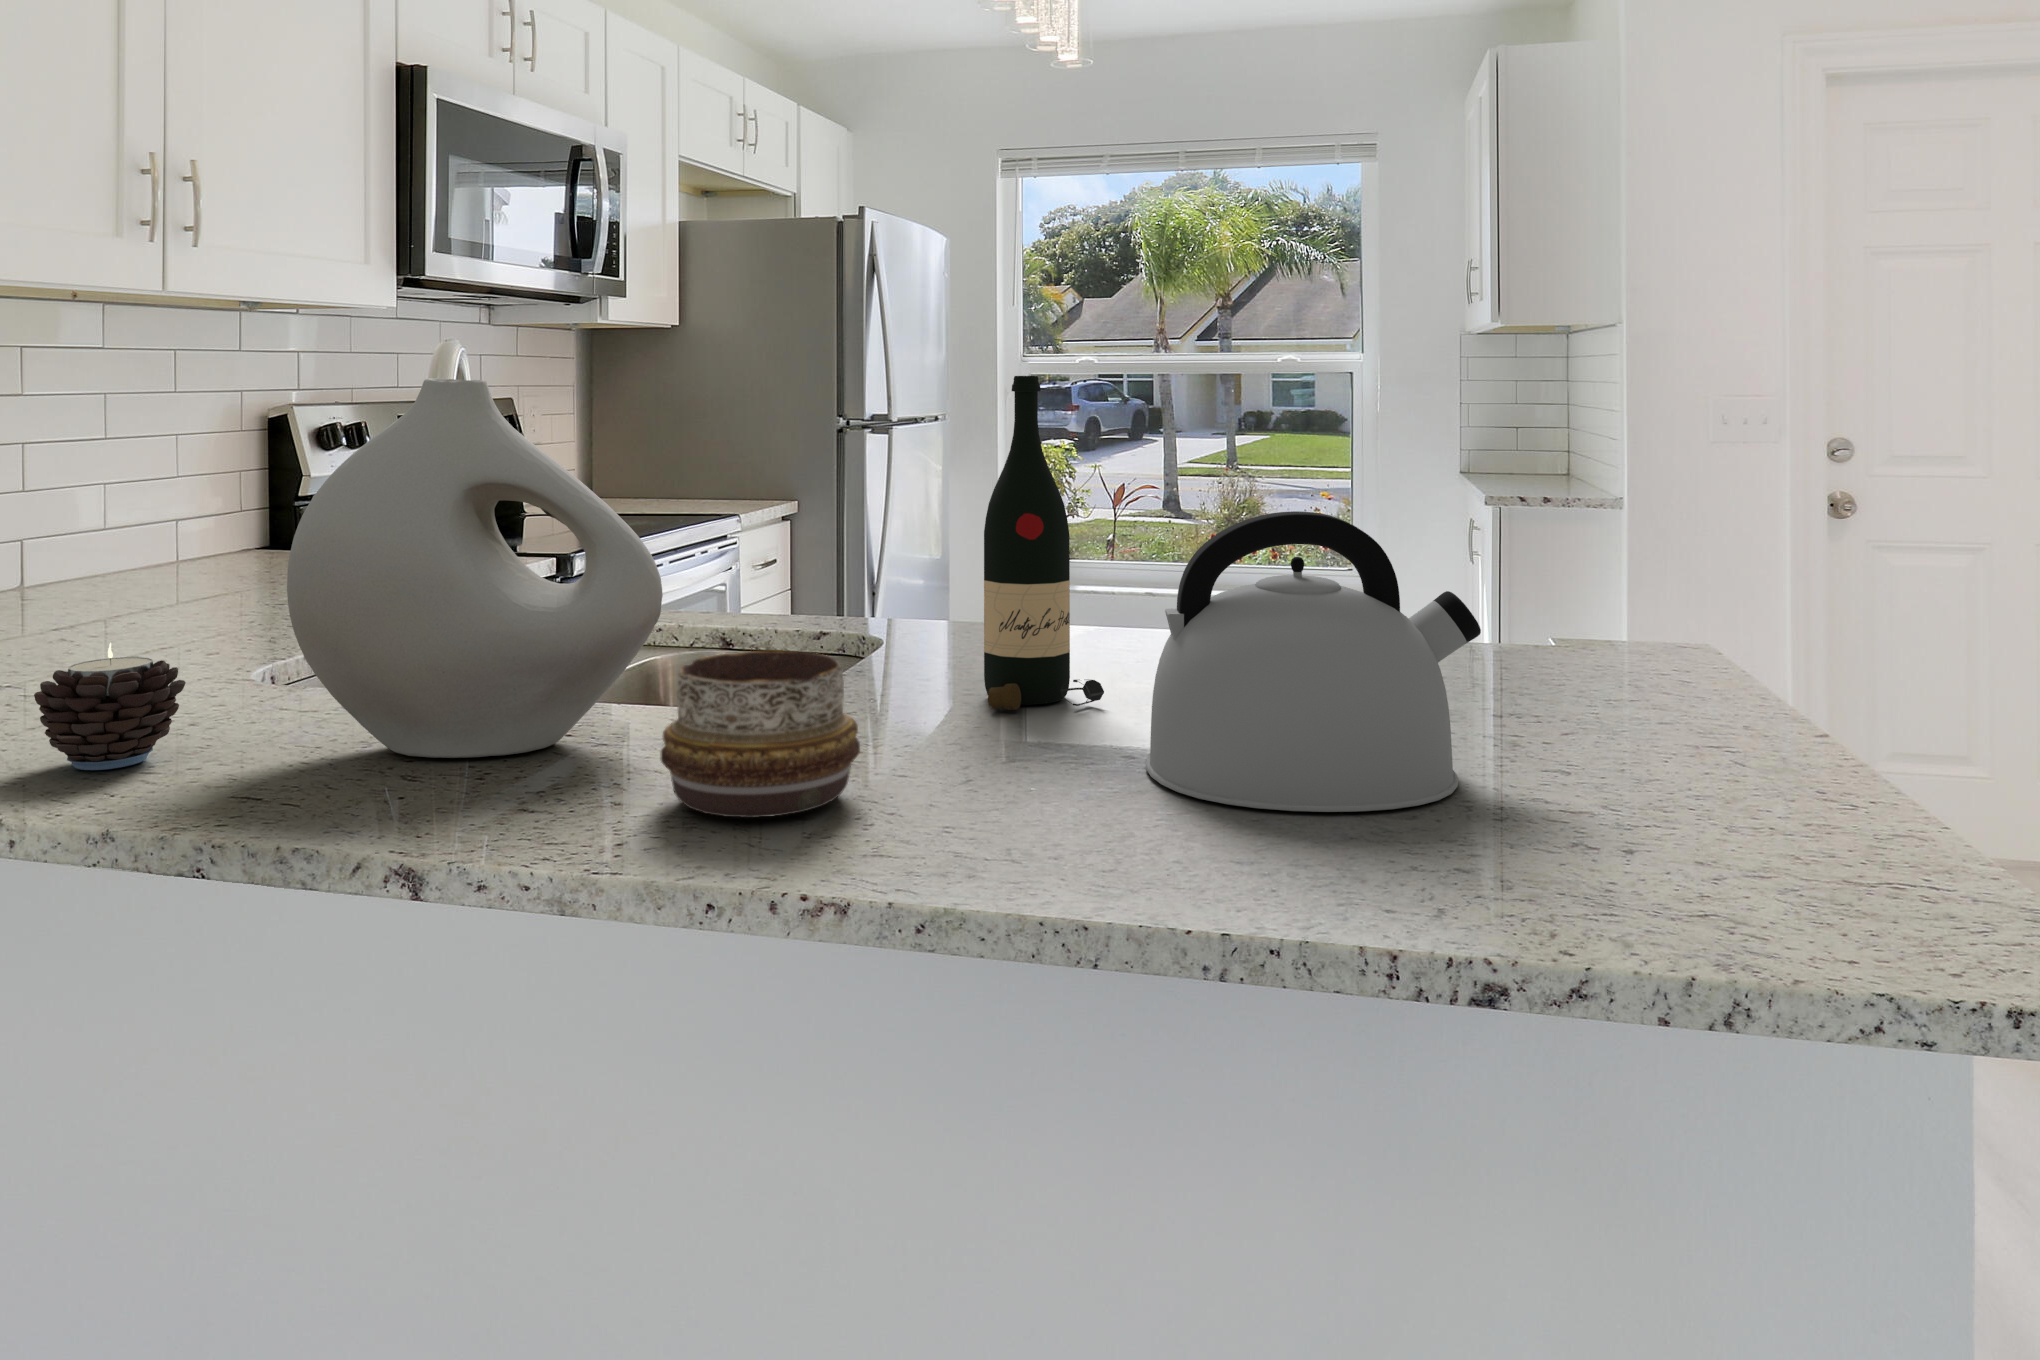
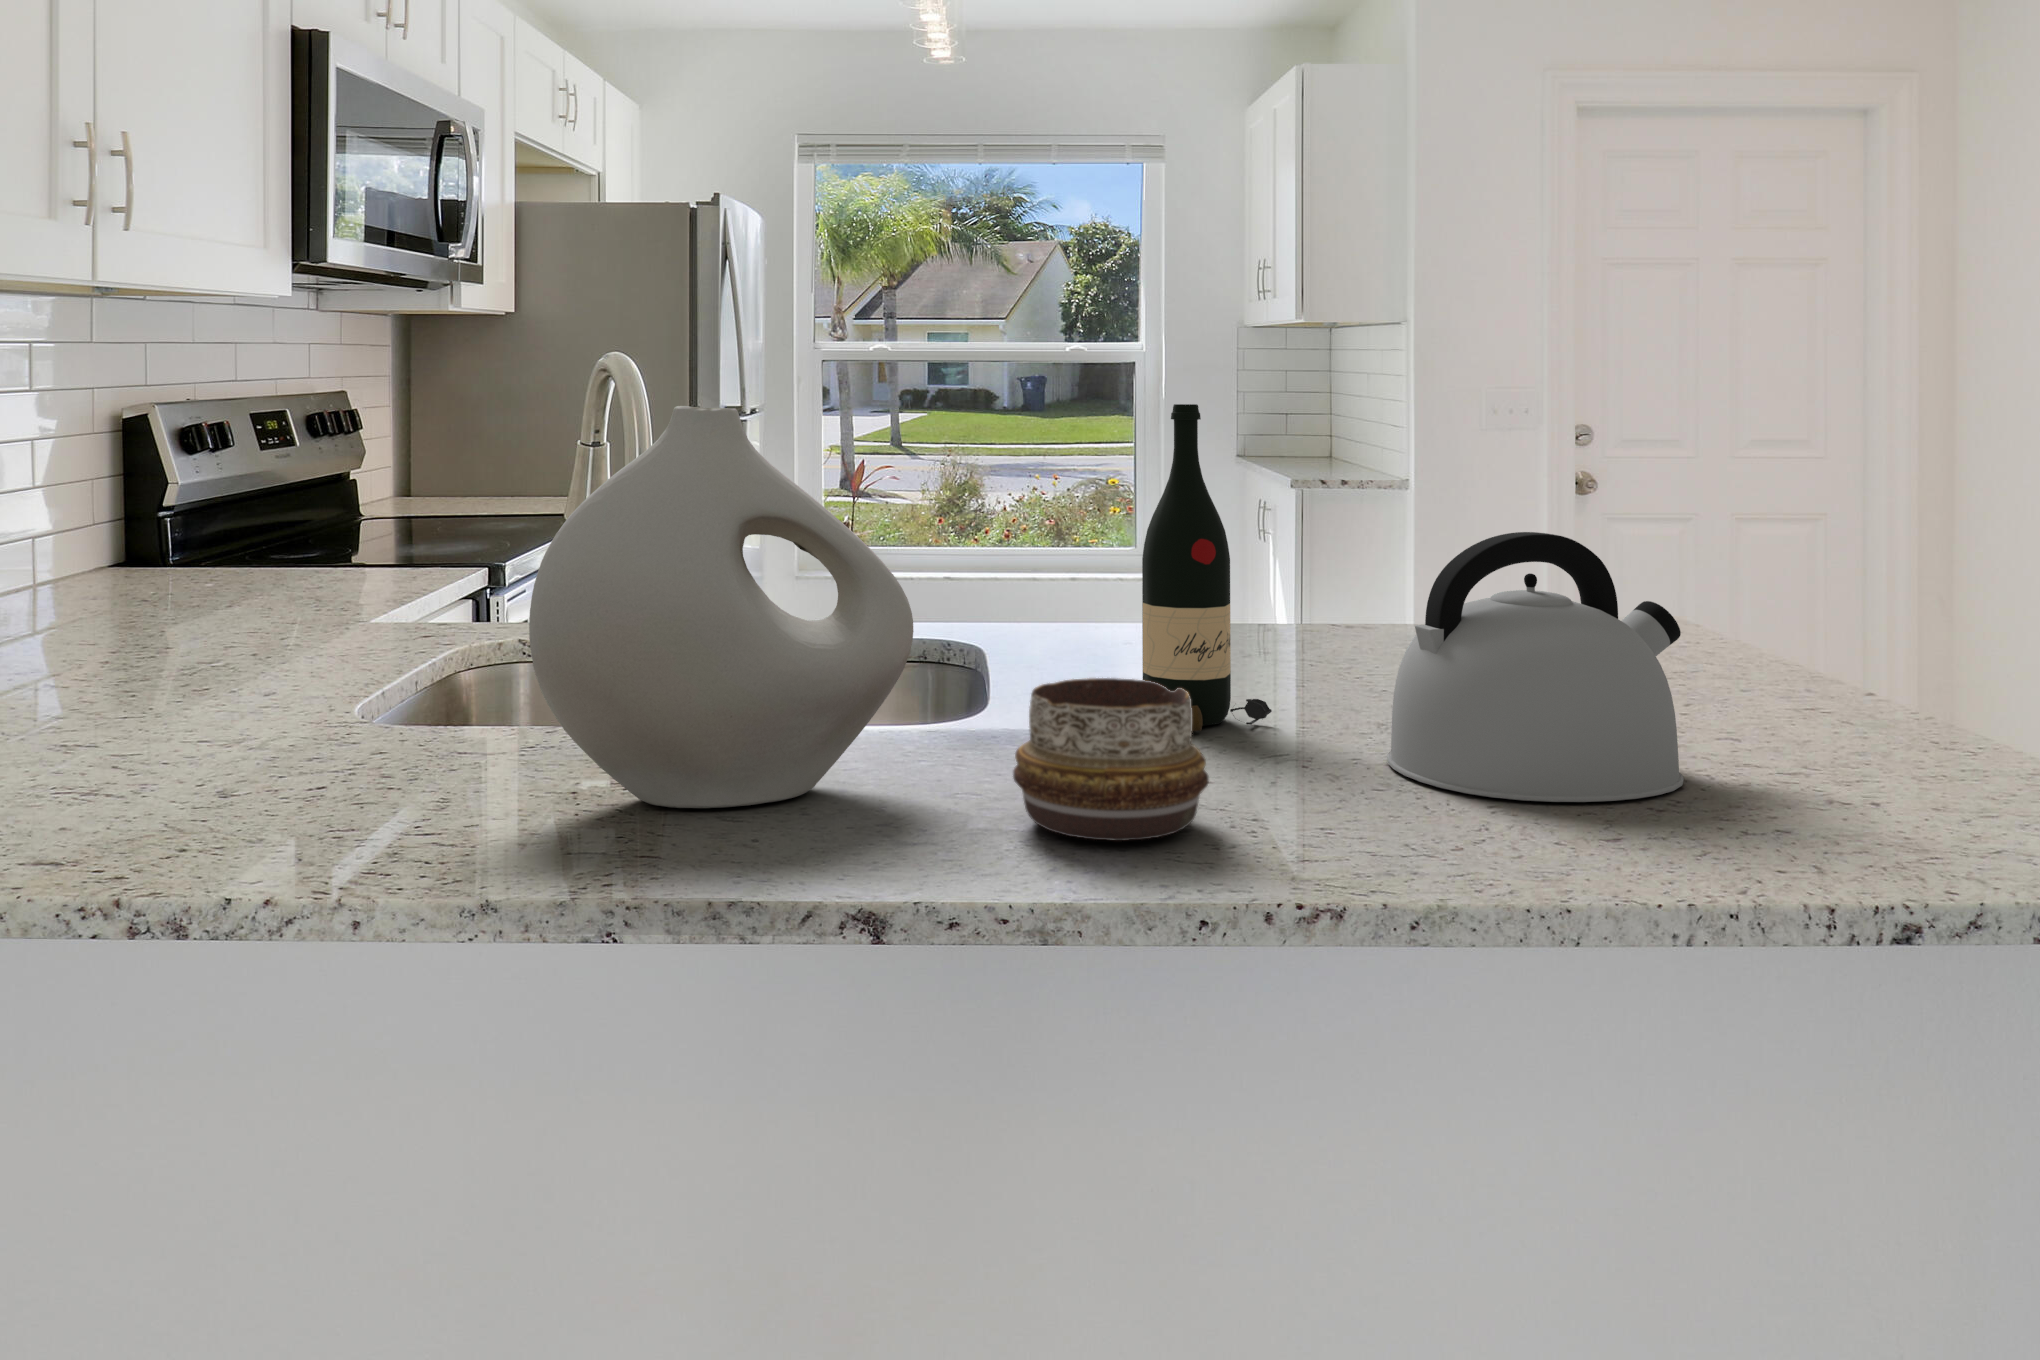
candle: present [34,643,186,770] -> none [270,701,420,845]

